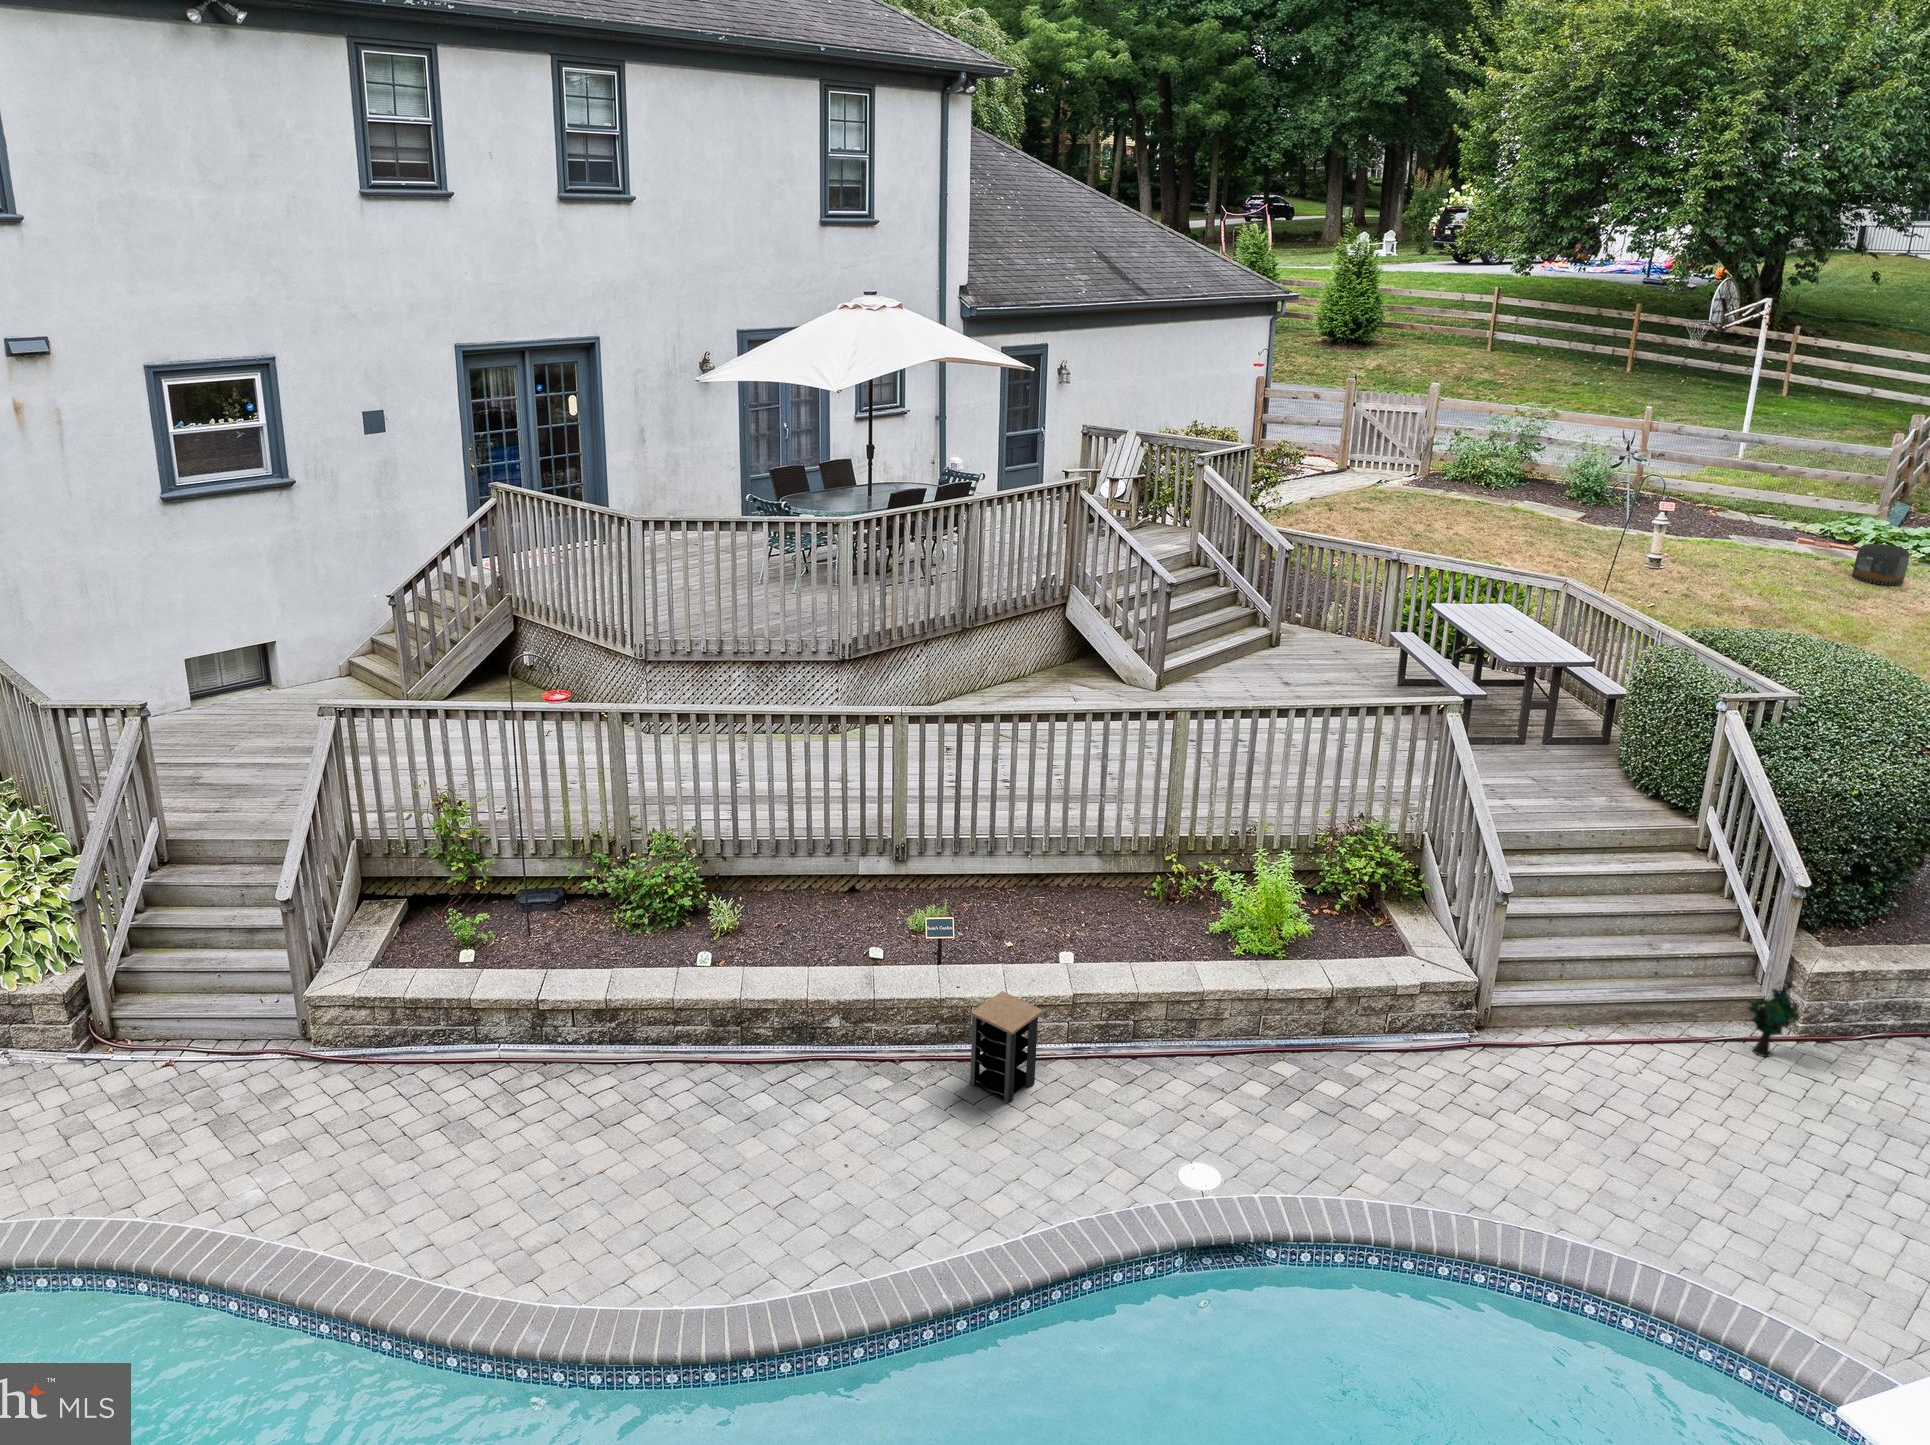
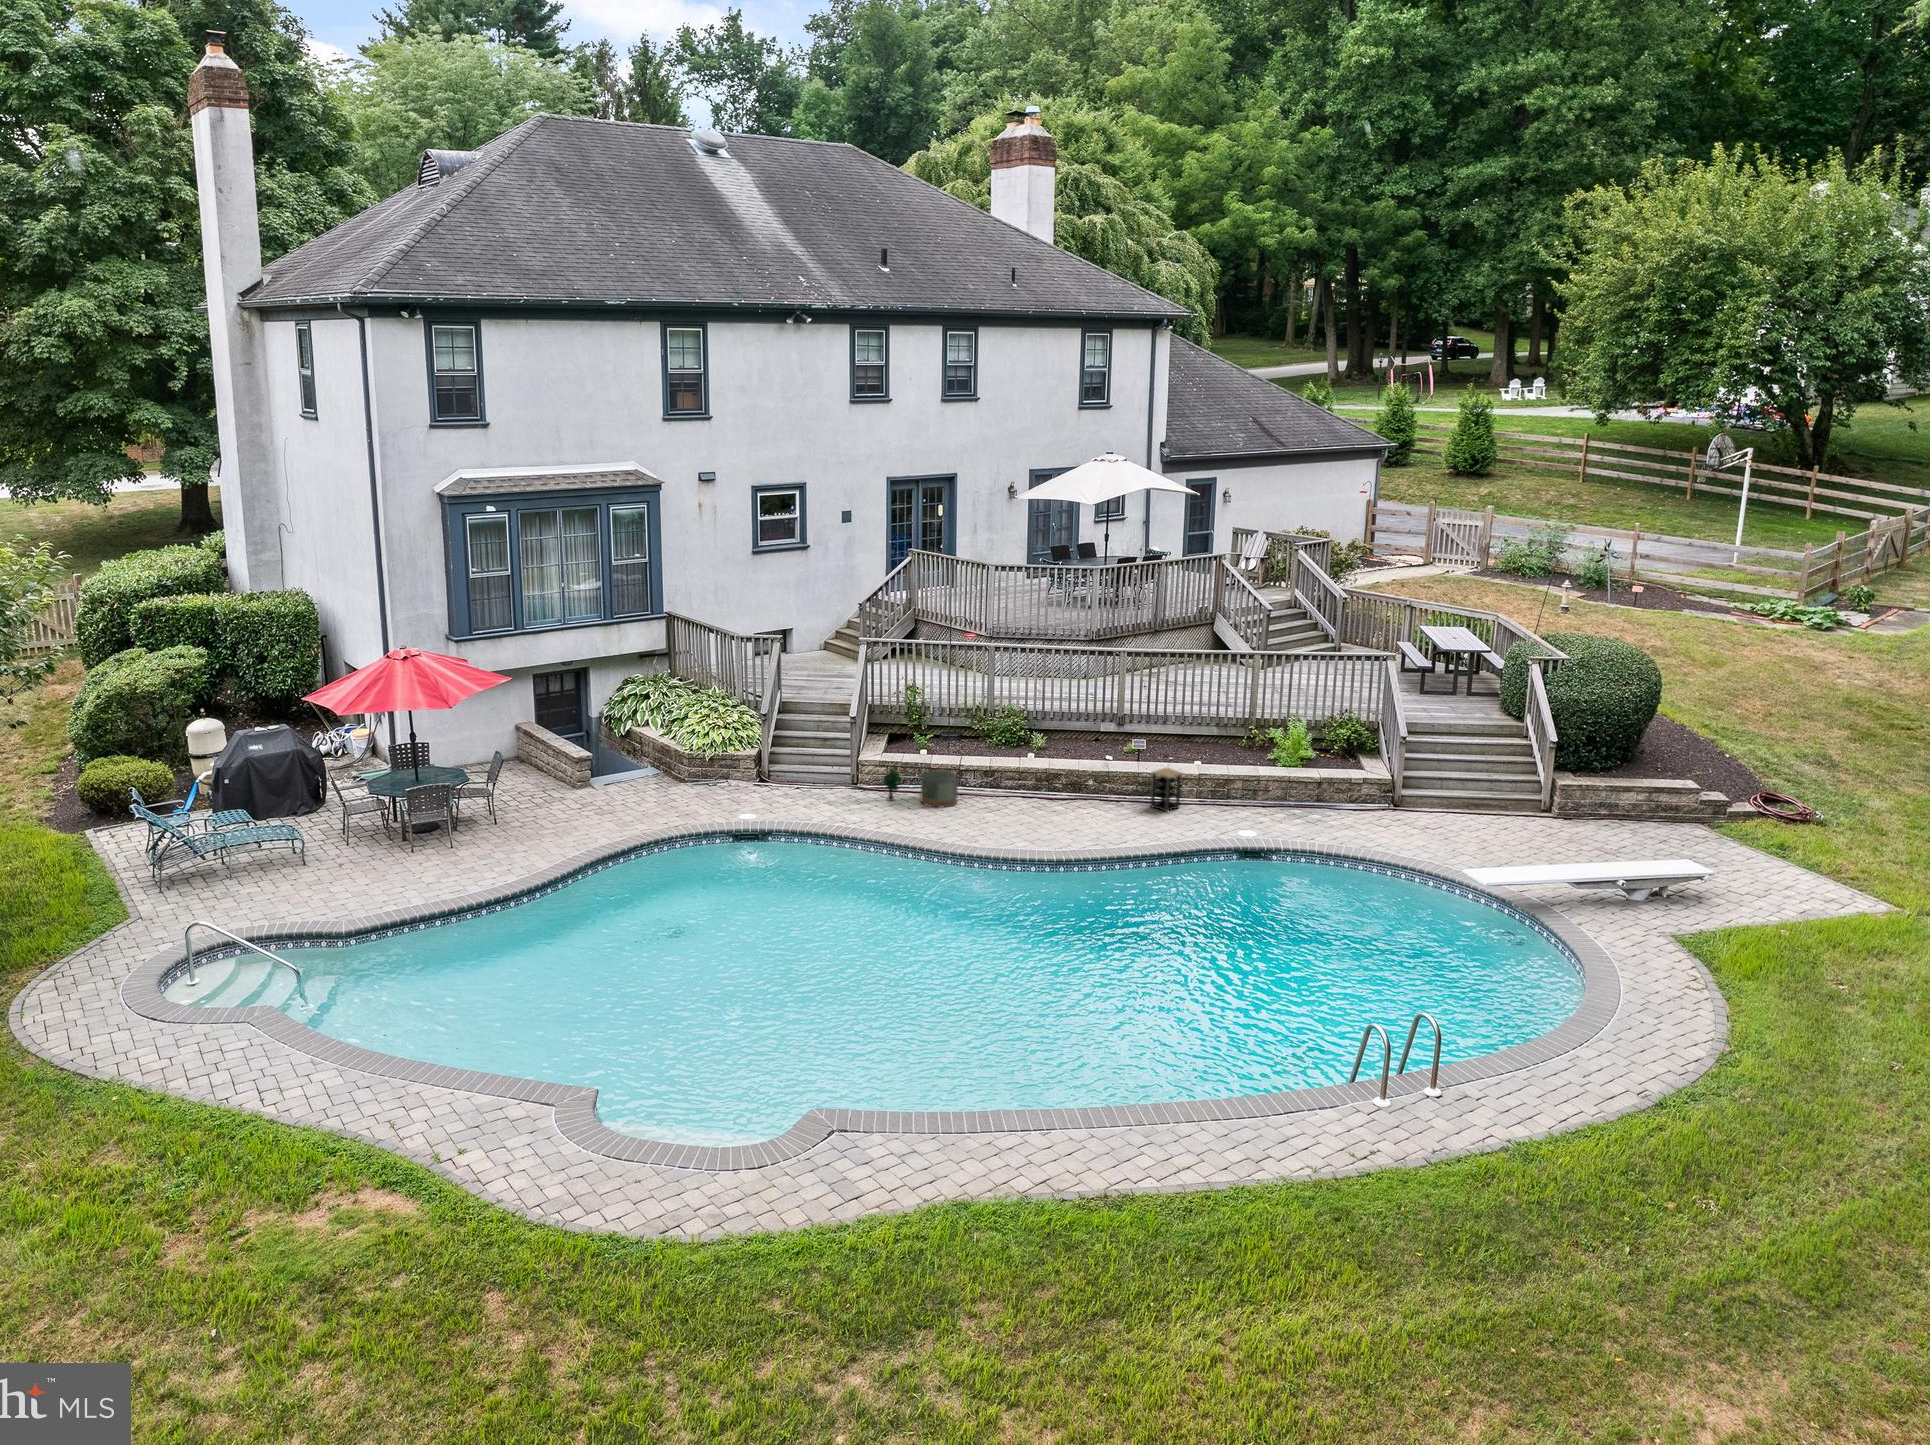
pouf: present [1852,544,1909,585] -> present [921,770,958,807]
decorative plant: present [1748,983,1799,1057] -> present [883,765,901,801]

